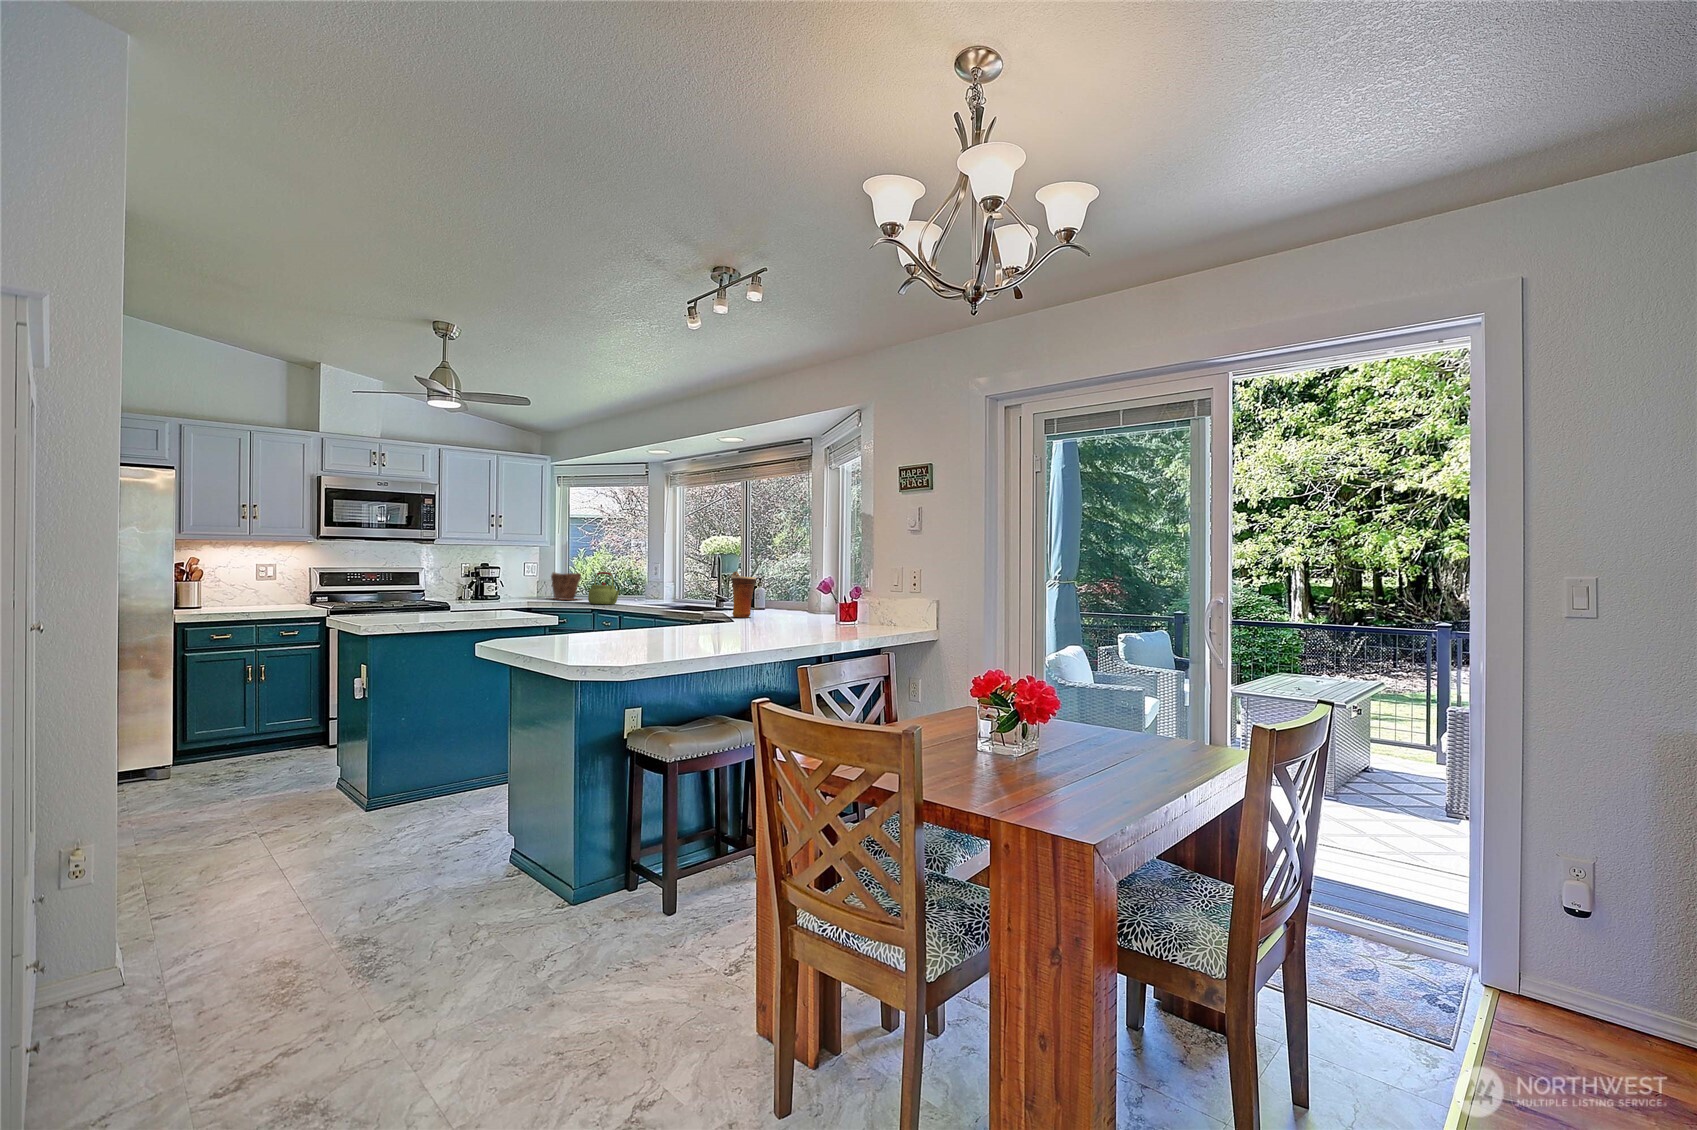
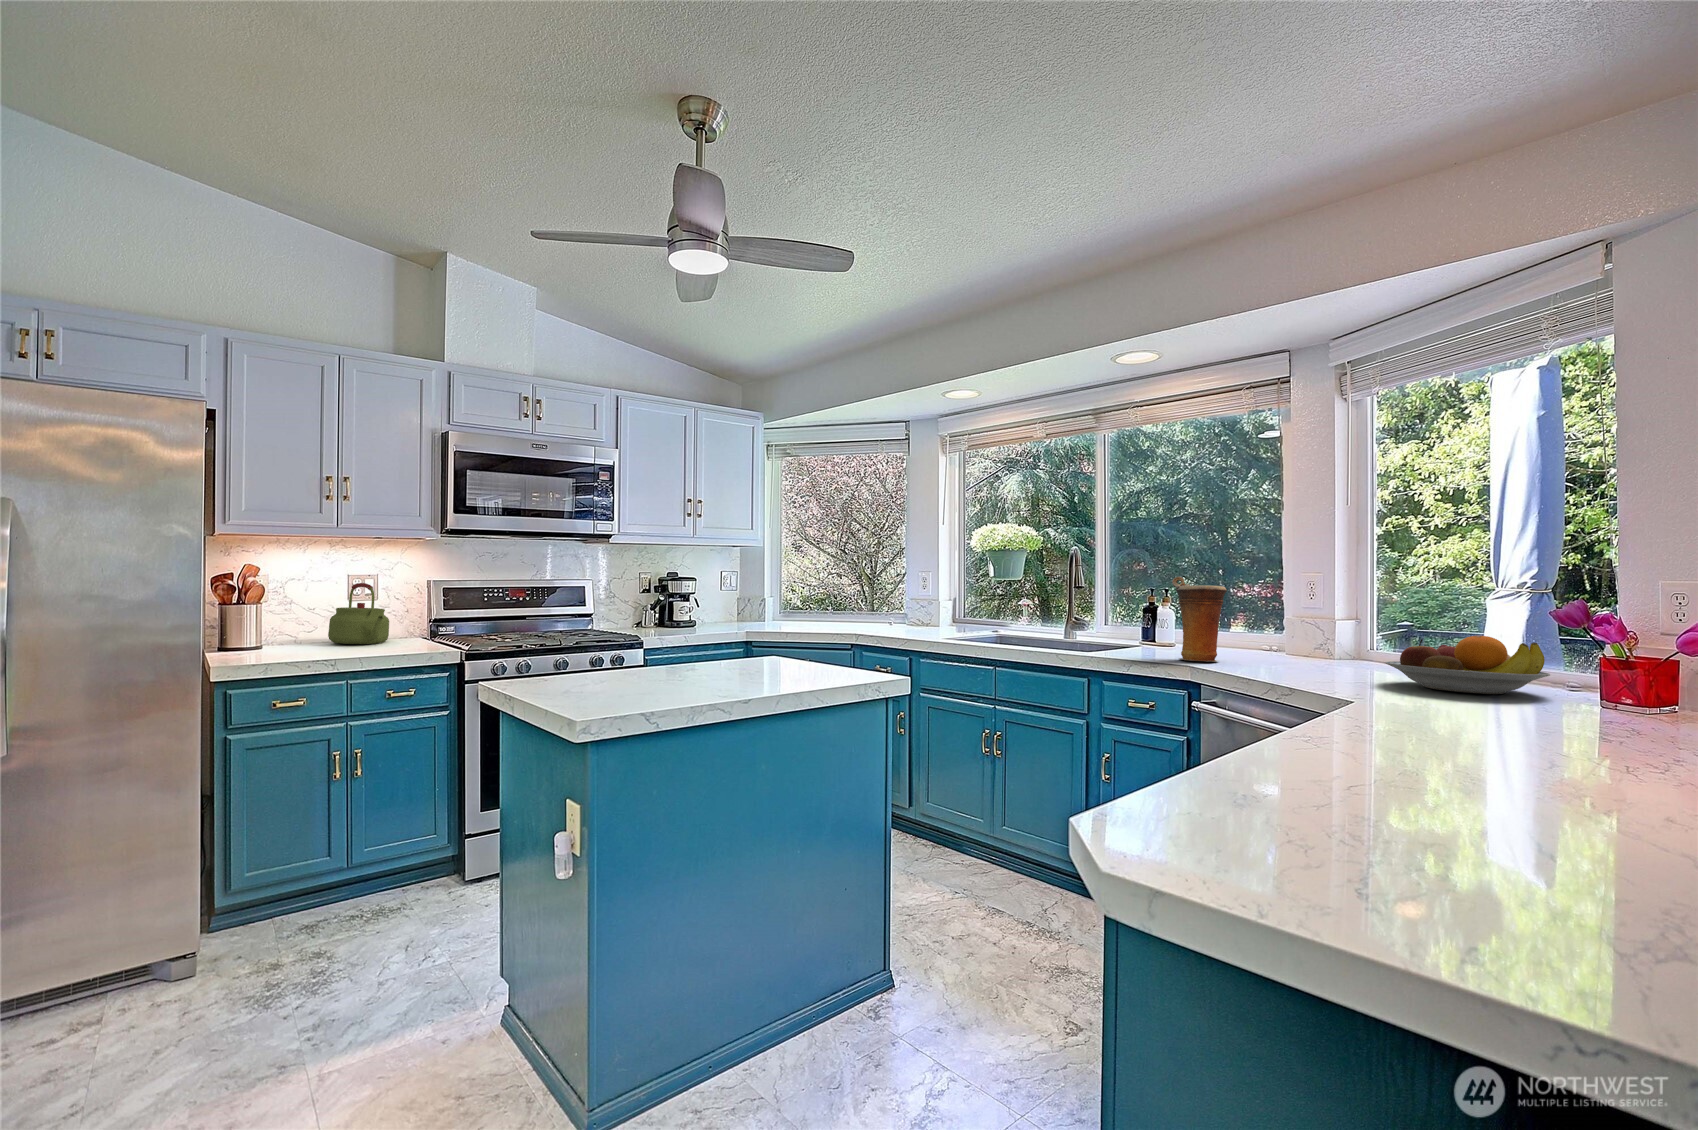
plant pot: present [551,572,581,600] -> none [767,584,819,627]
kettle: present [588,572,620,605] -> present [328,583,389,644]
fruit bowl: none [781,602,842,629] -> present [1386,636,1550,694]

